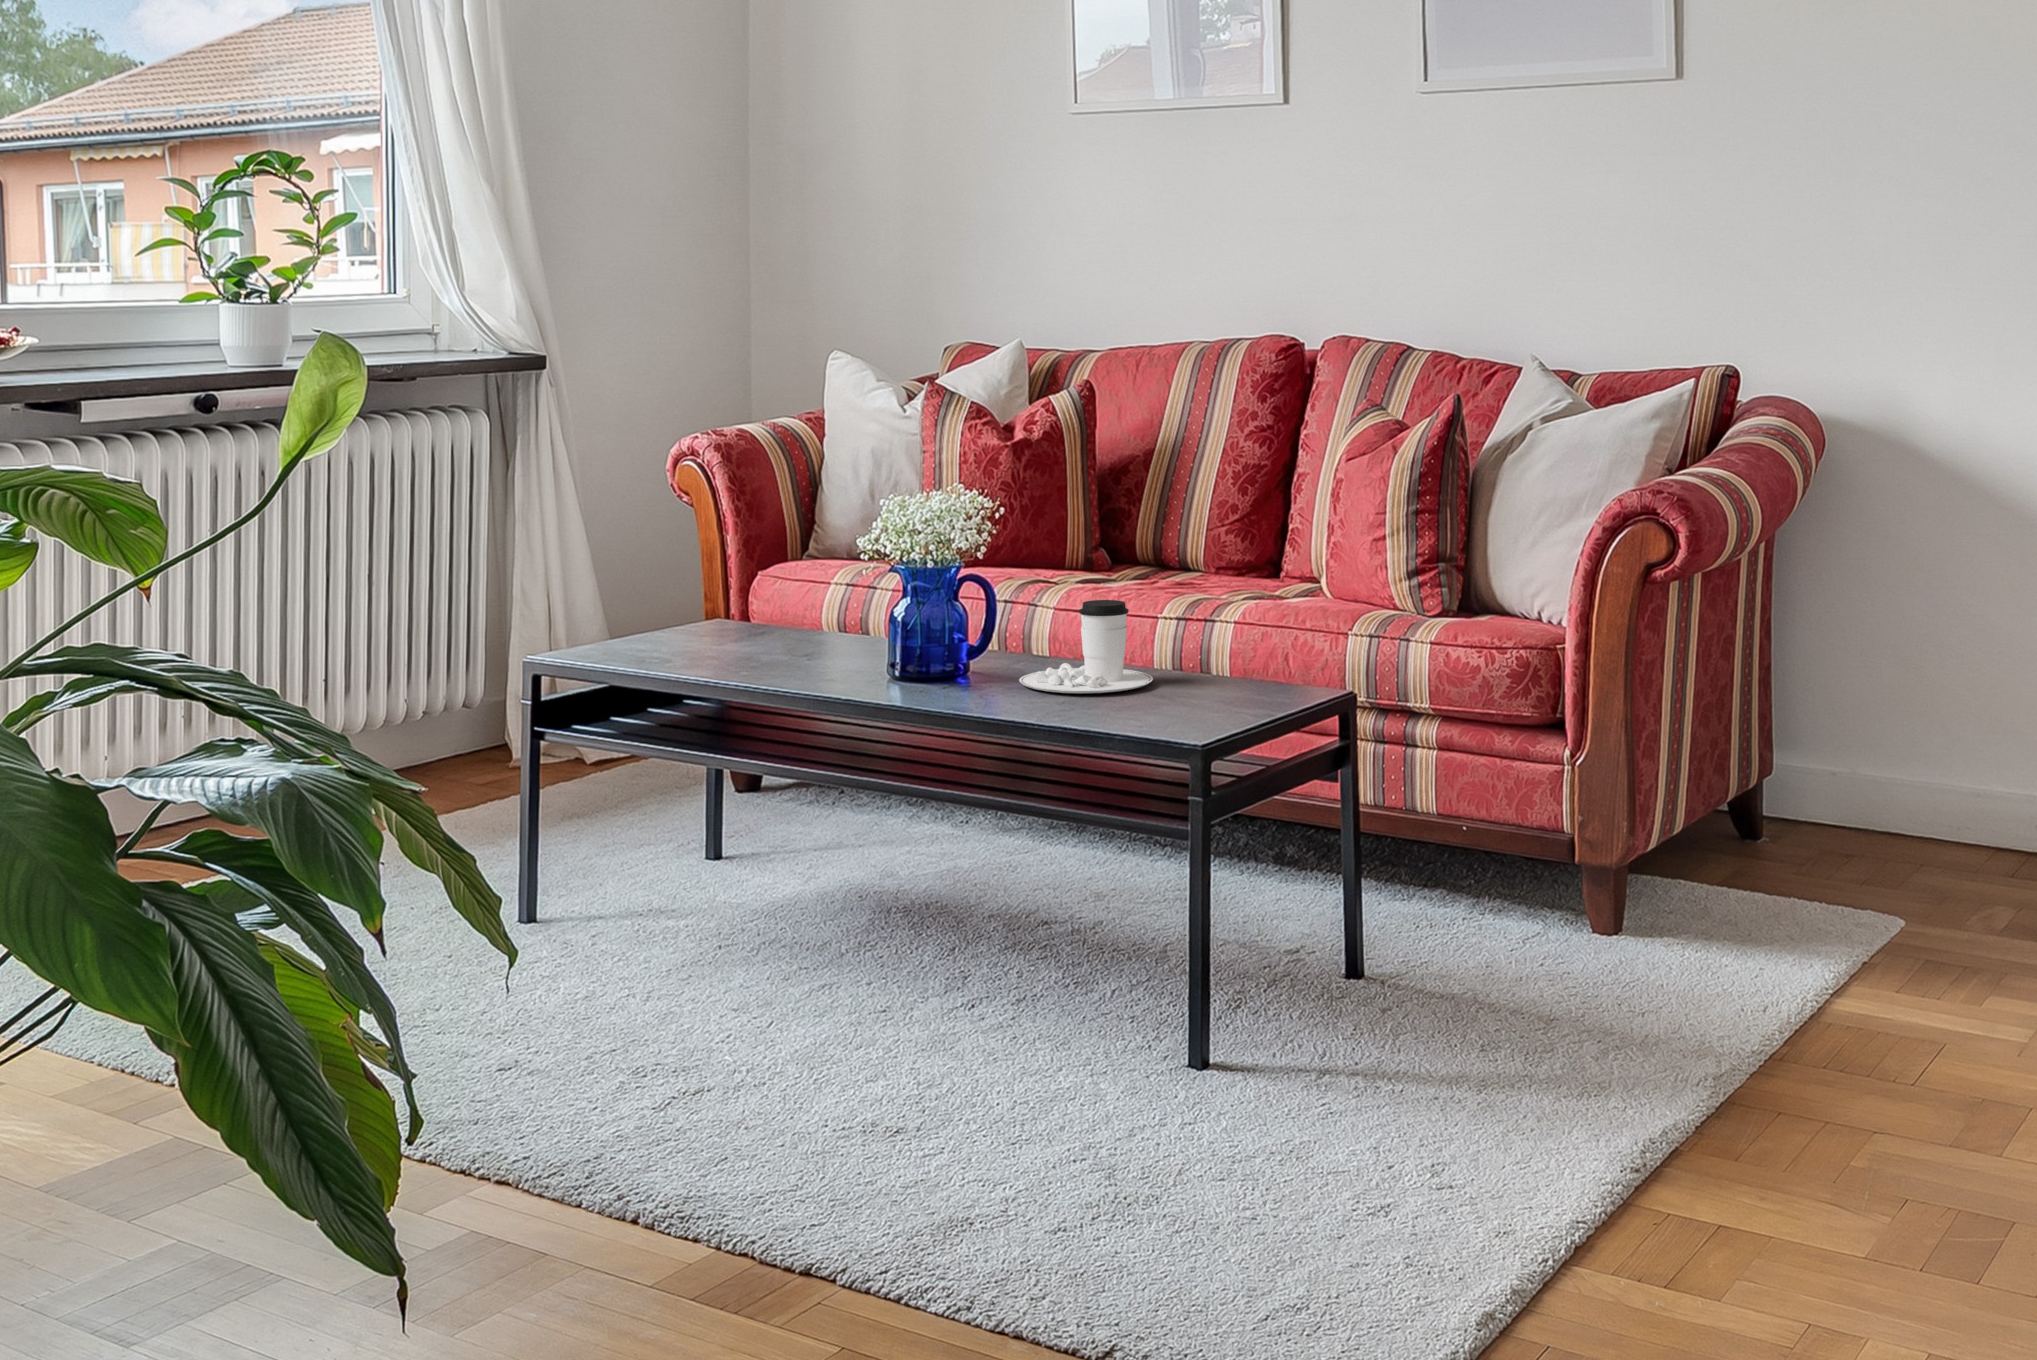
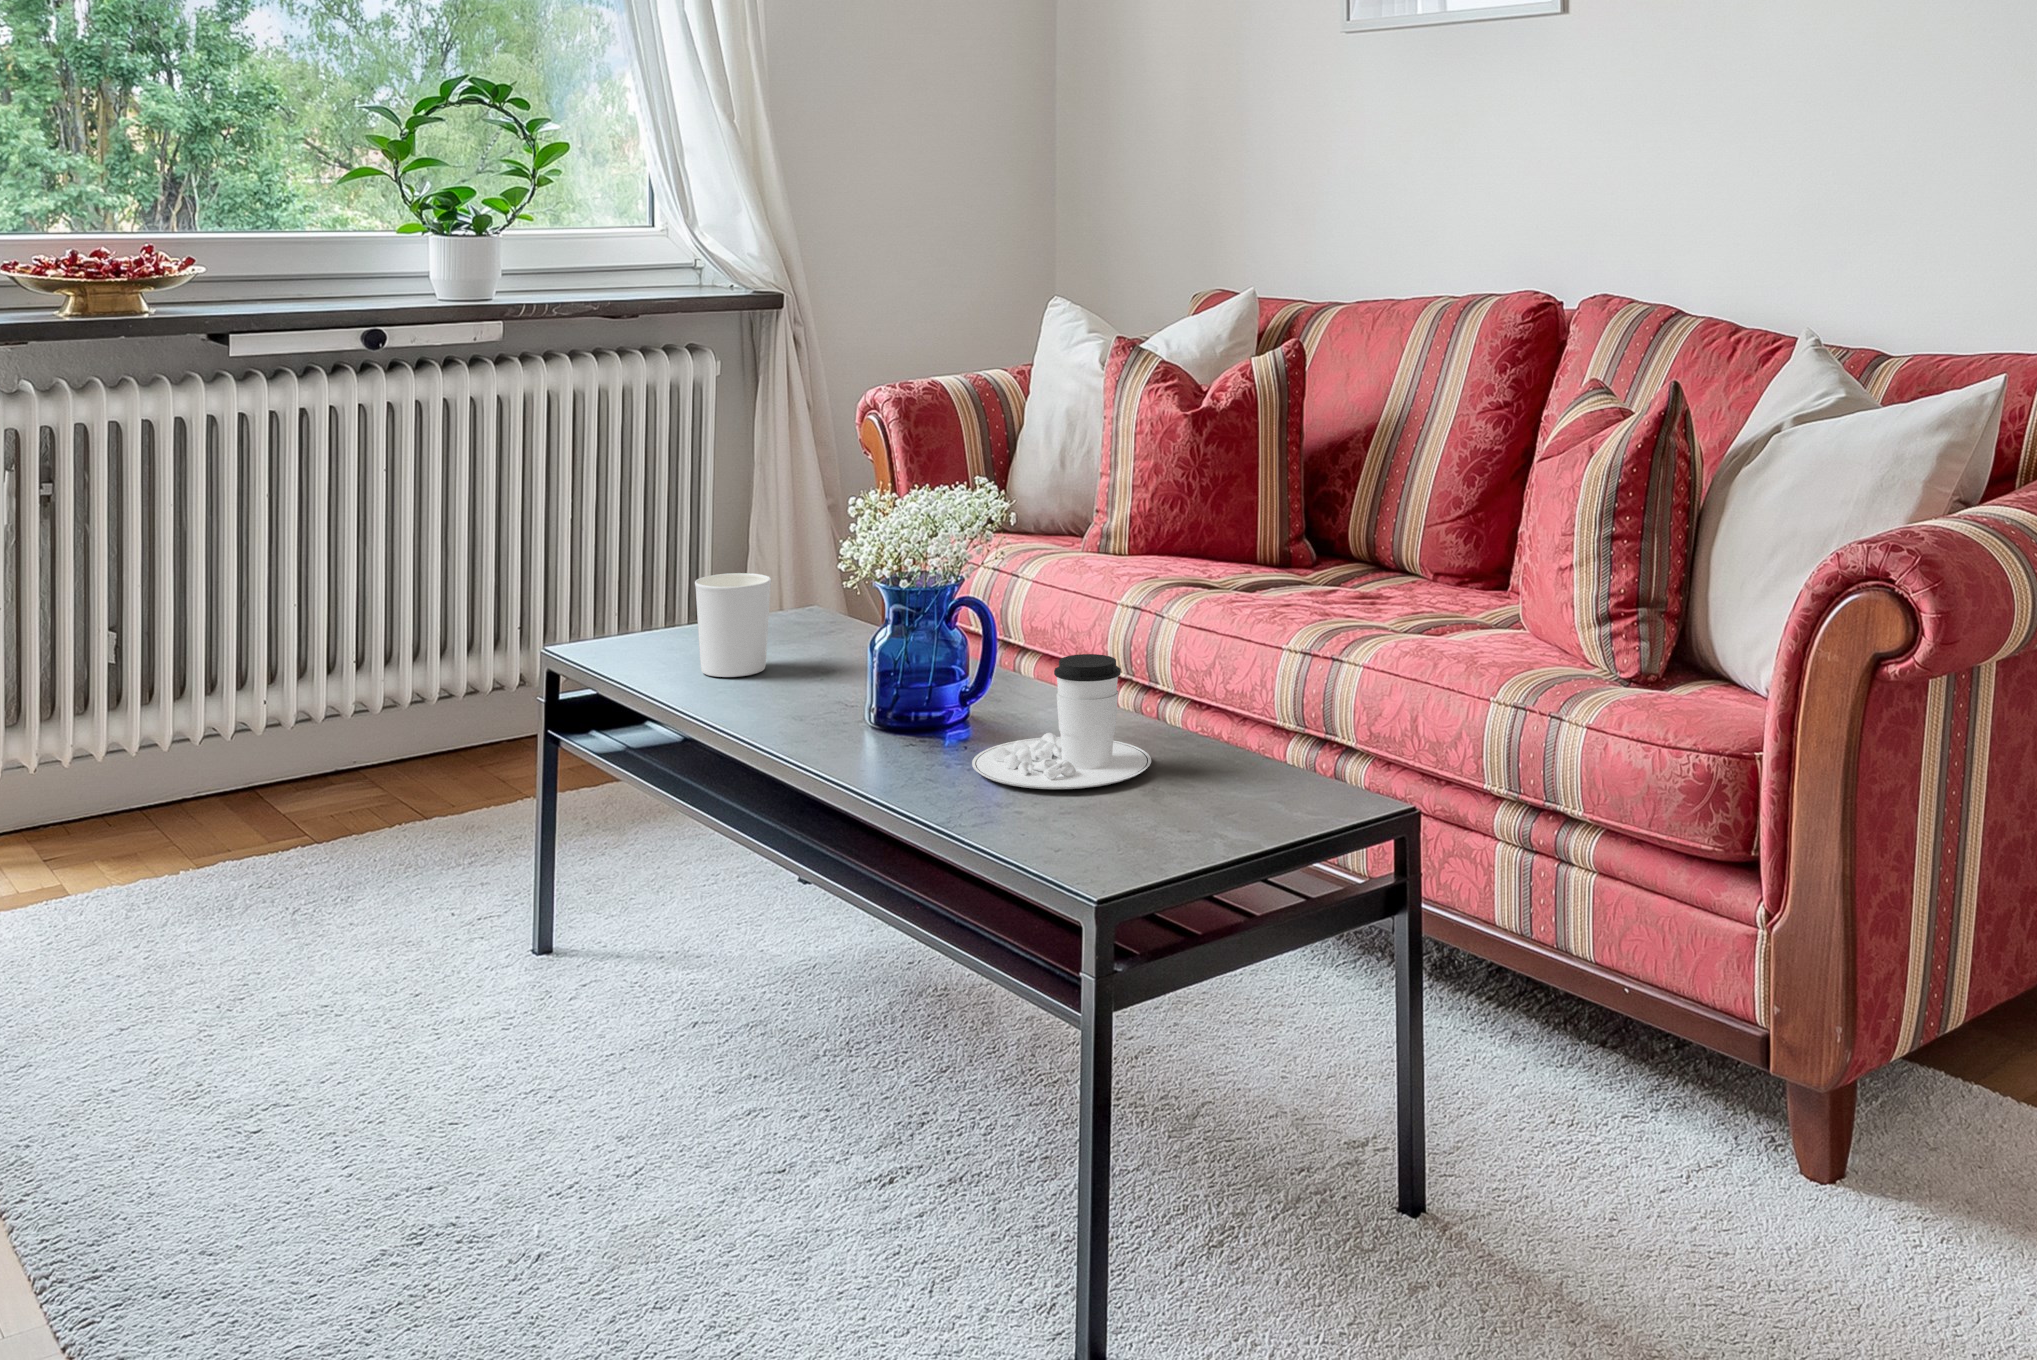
candle holder: none [710,572,772,655] -> present [695,573,771,677]

